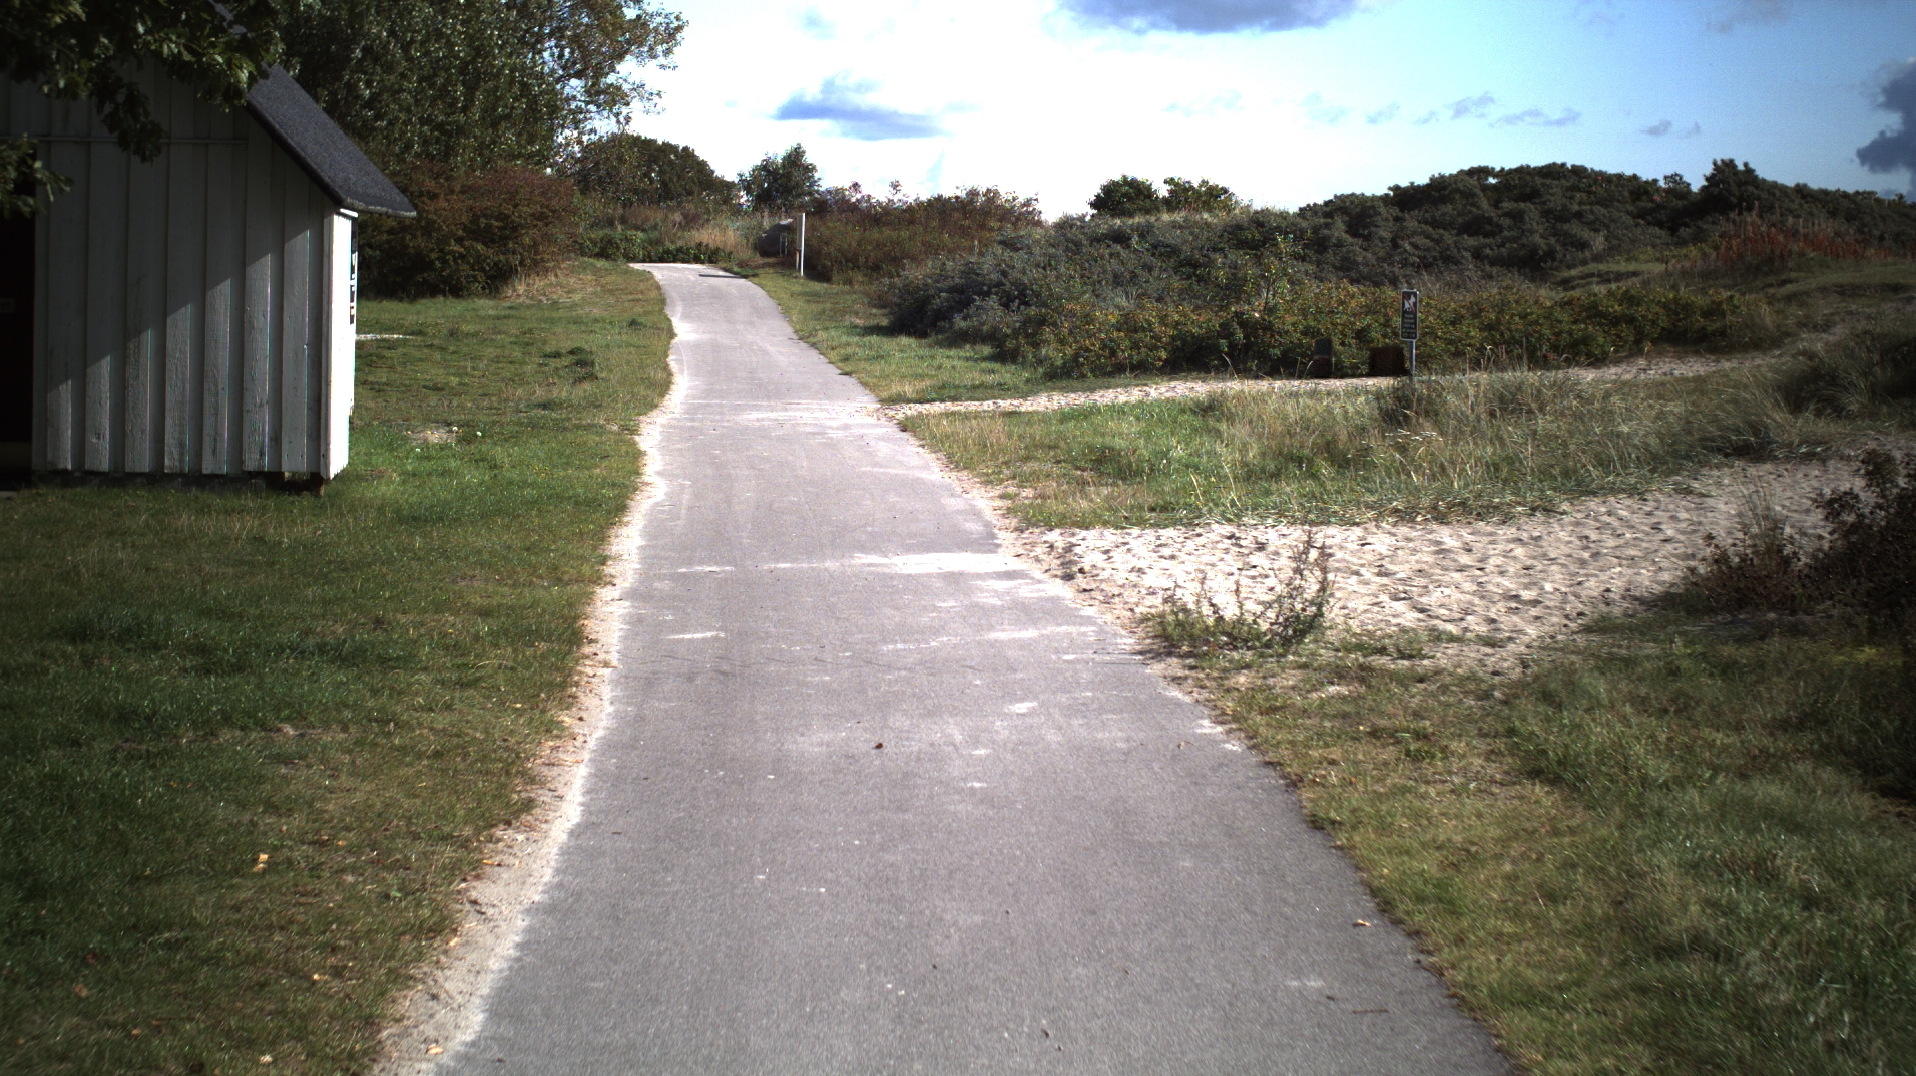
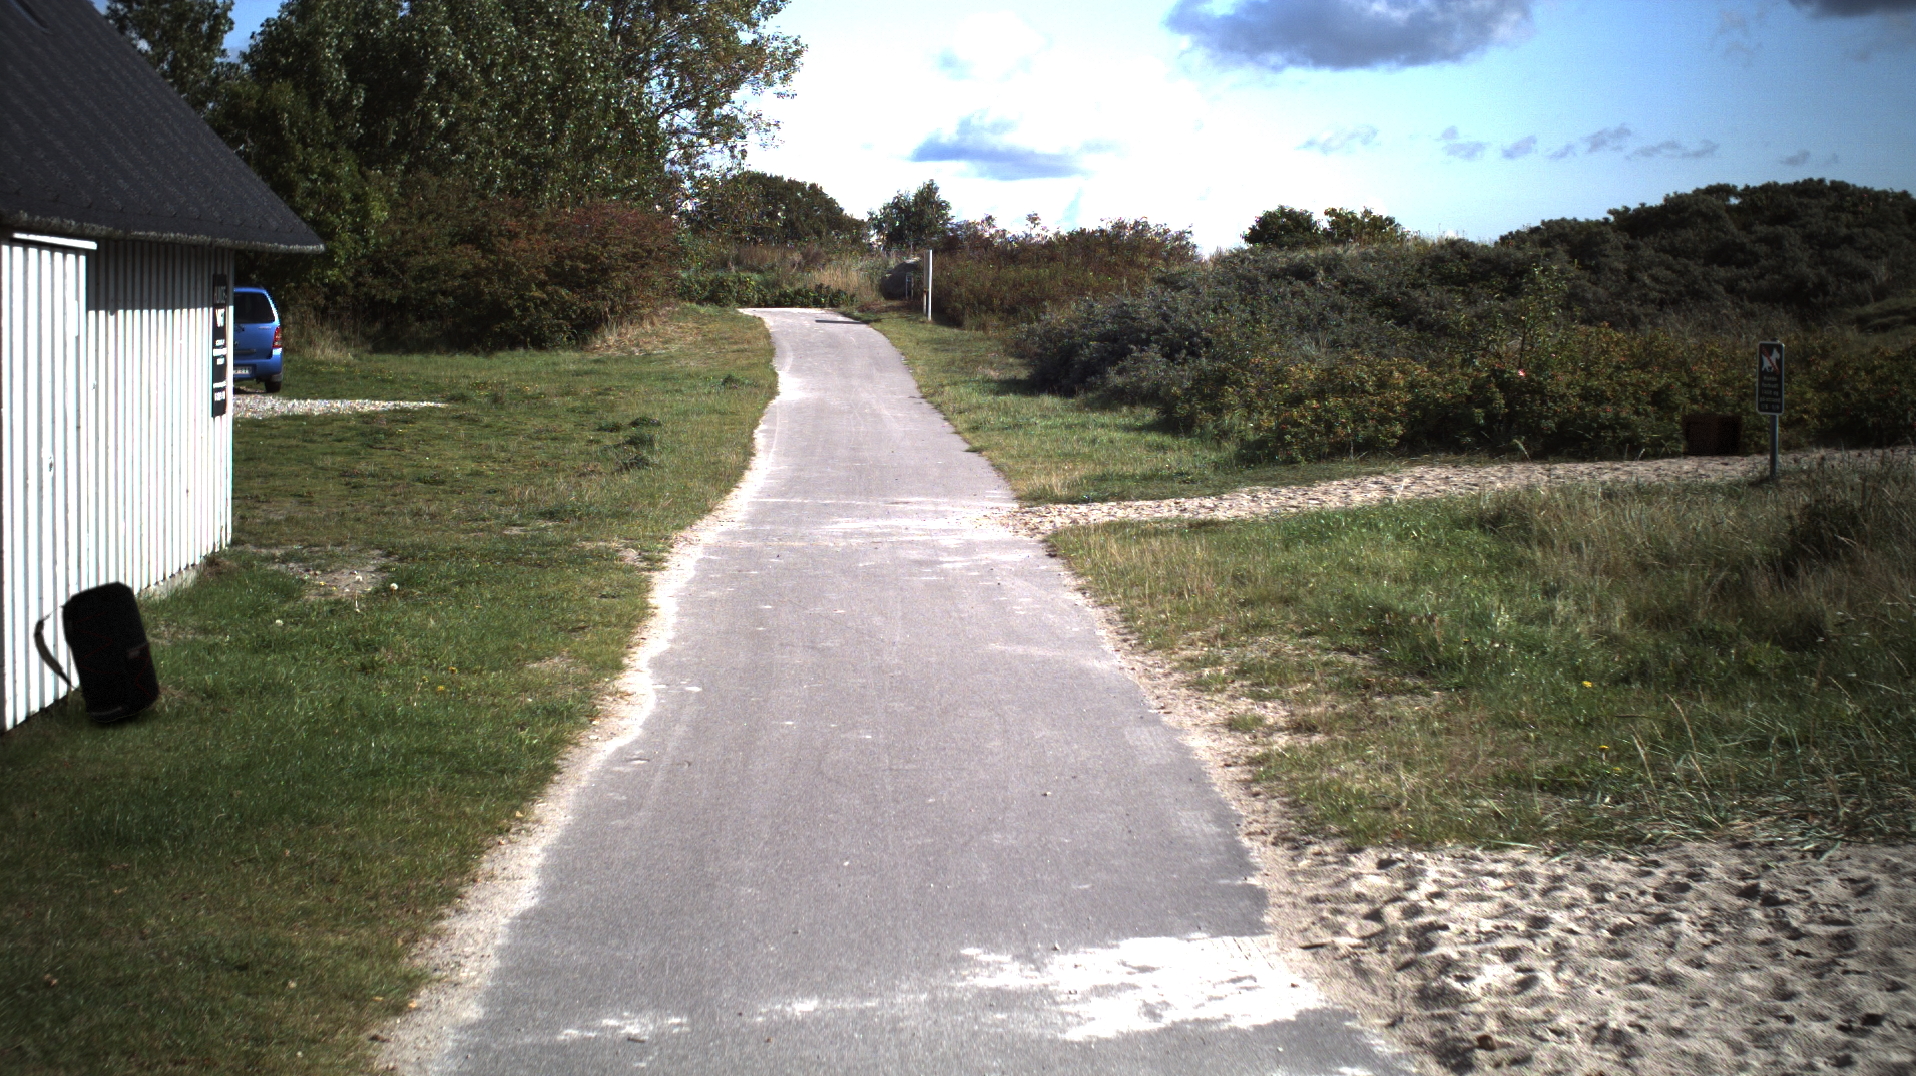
backpack: present [1307,338,1336,377] -> present [33,581,160,723]

